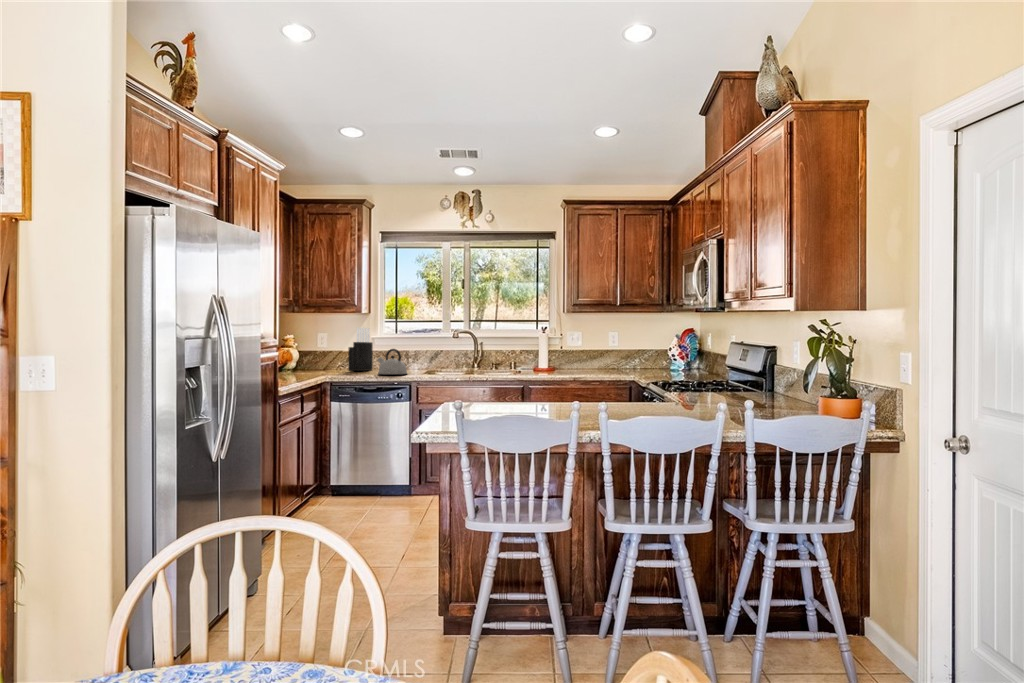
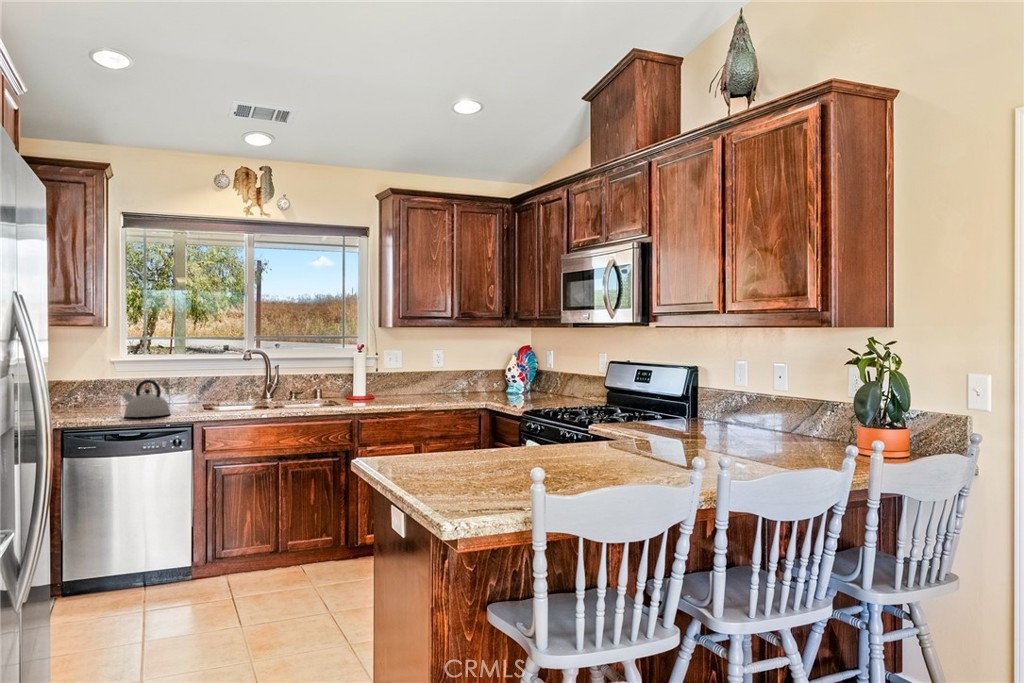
knife block: present [348,328,373,371] -> none [74,350,113,412]

